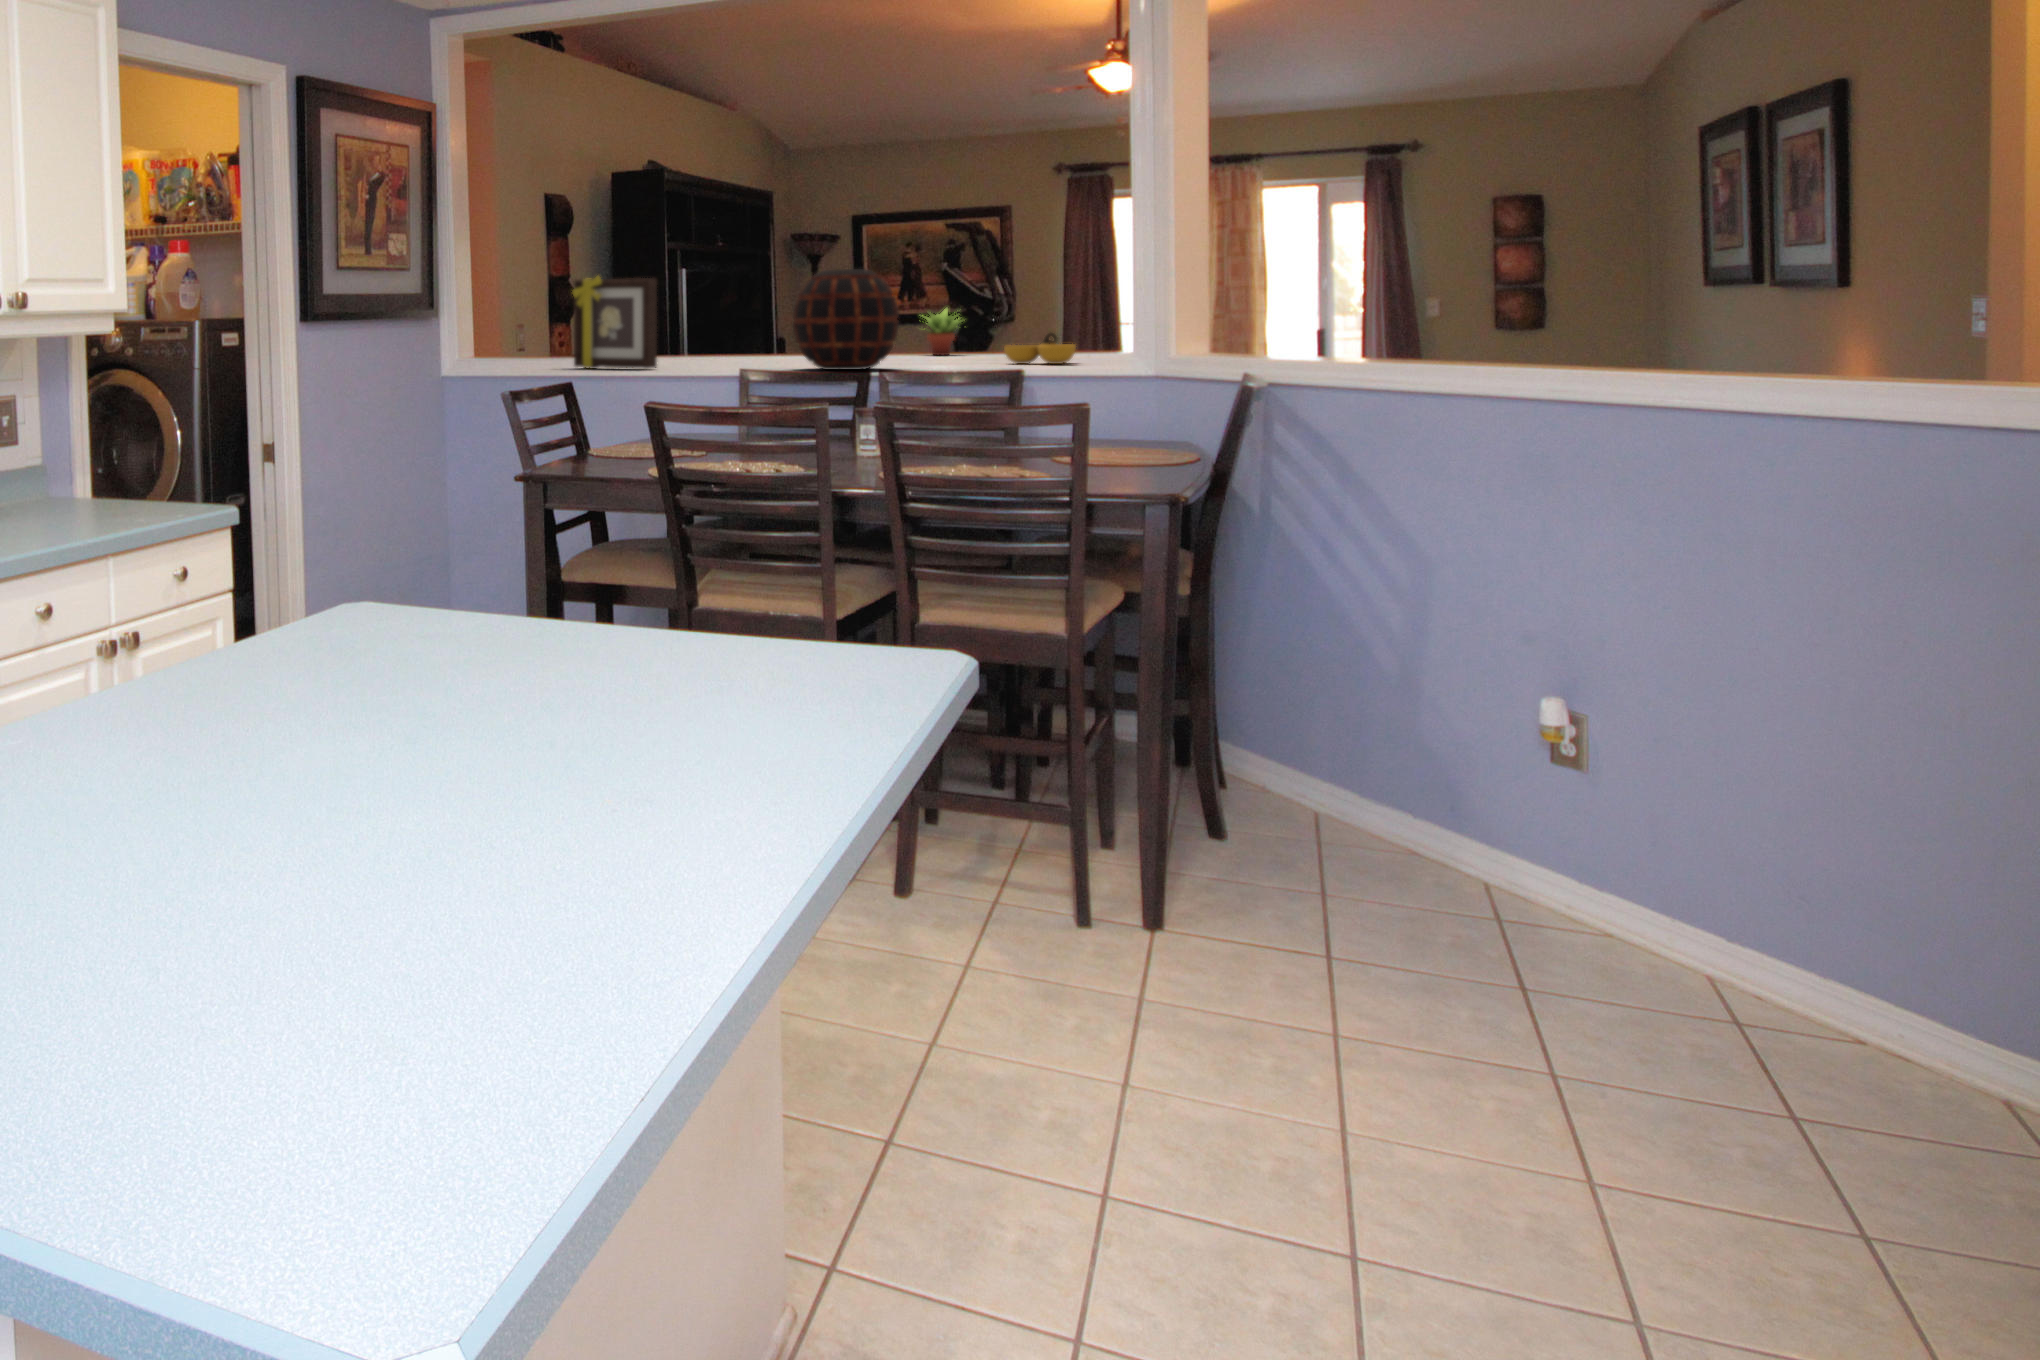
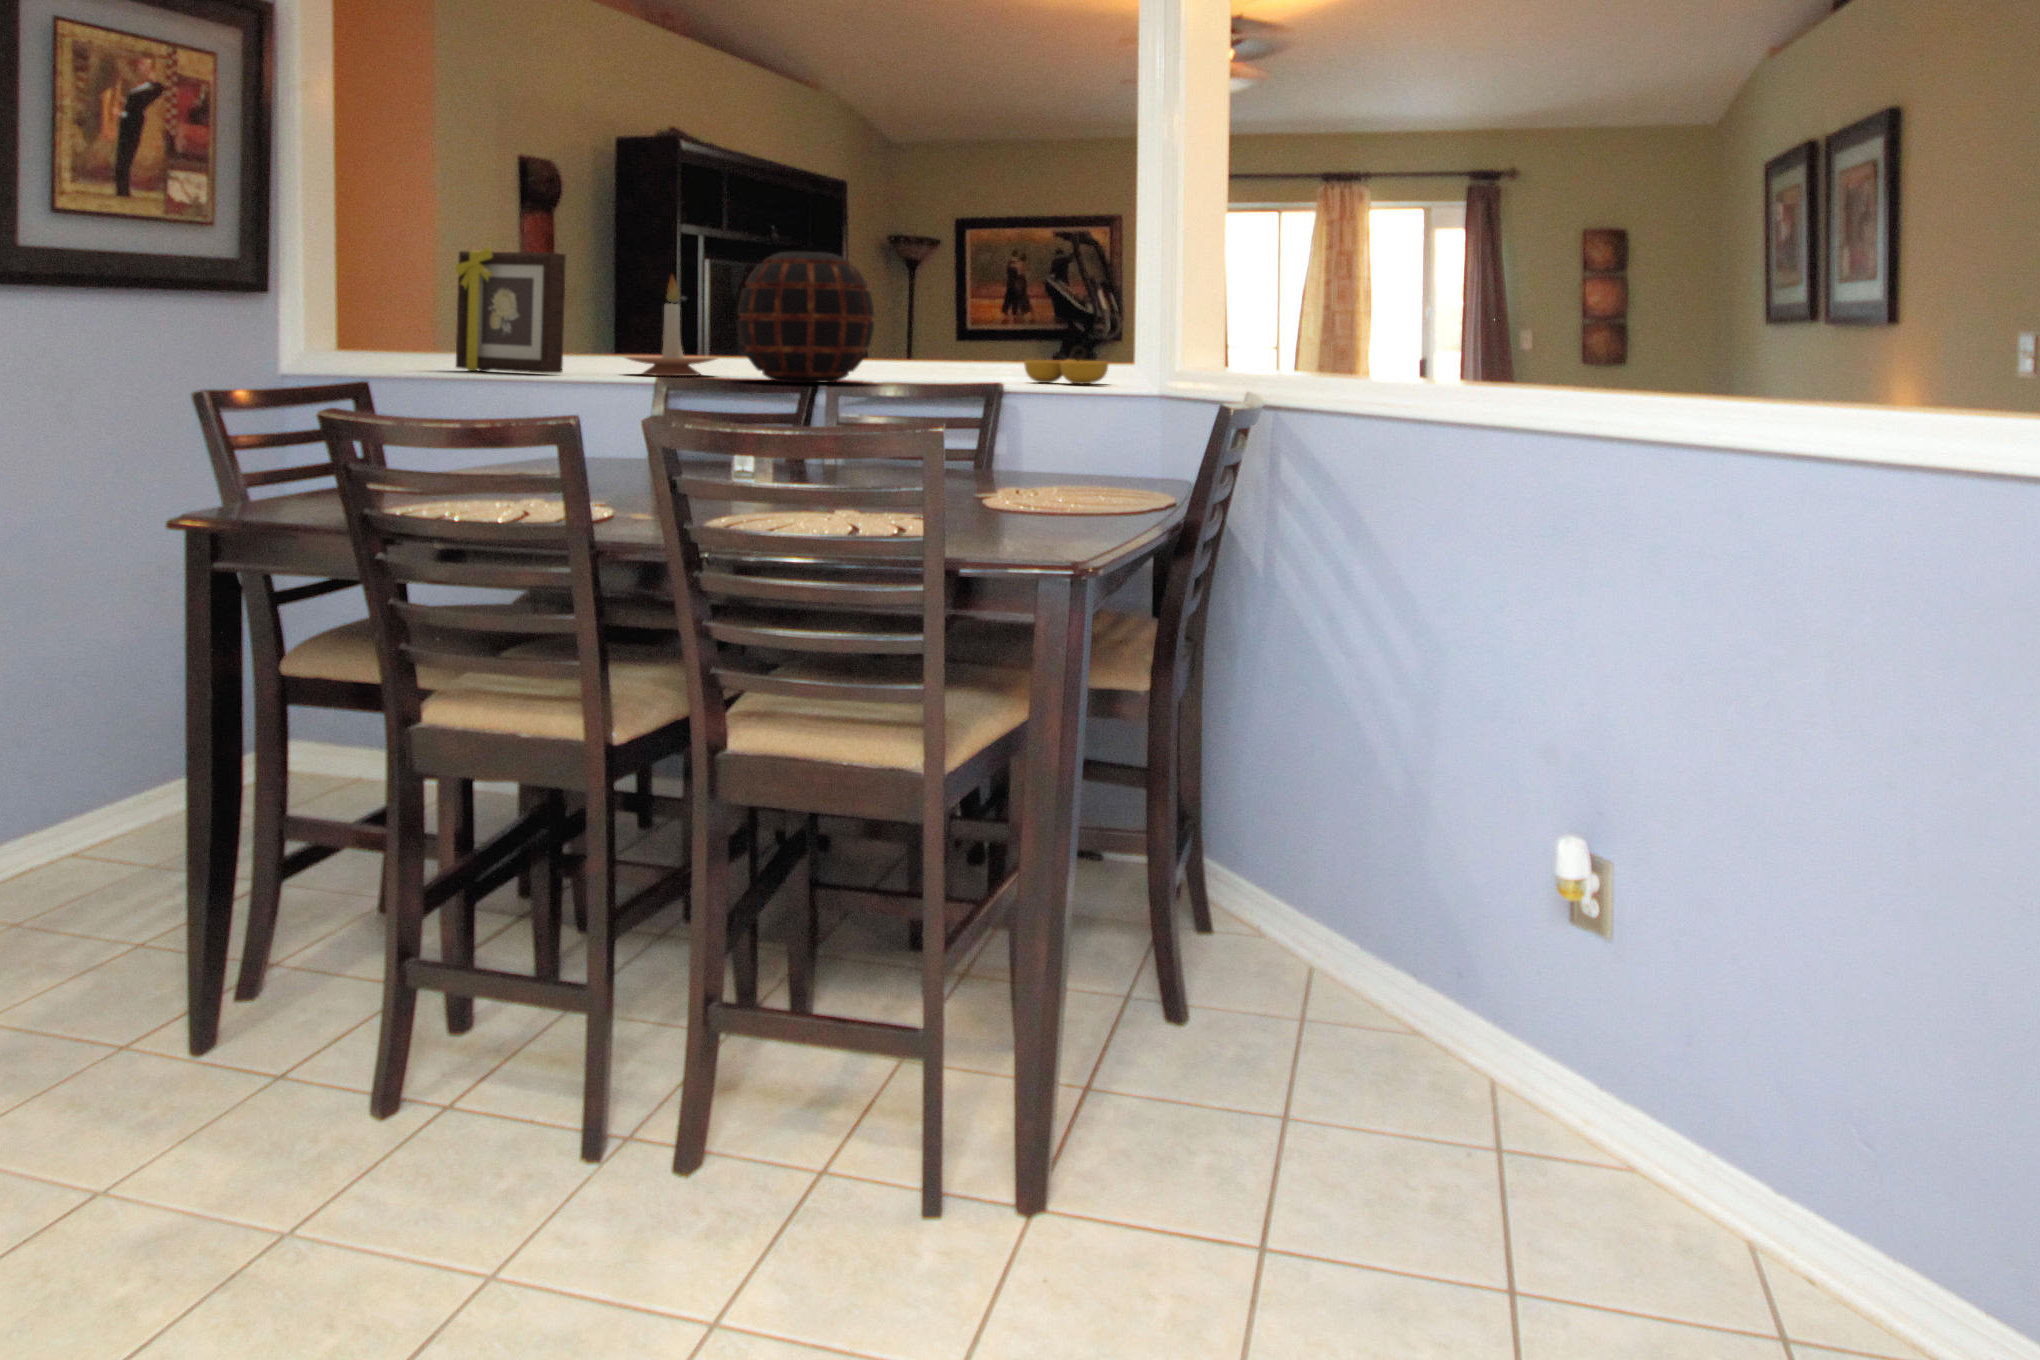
candle holder: none [693,289,765,368] -> present [626,276,717,376]
succulent plant: present [922,309,961,355] -> none [958,315,1015,372]

